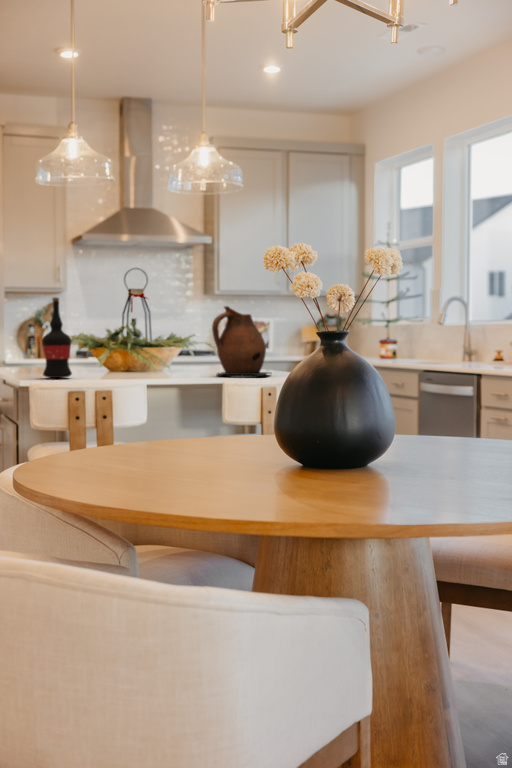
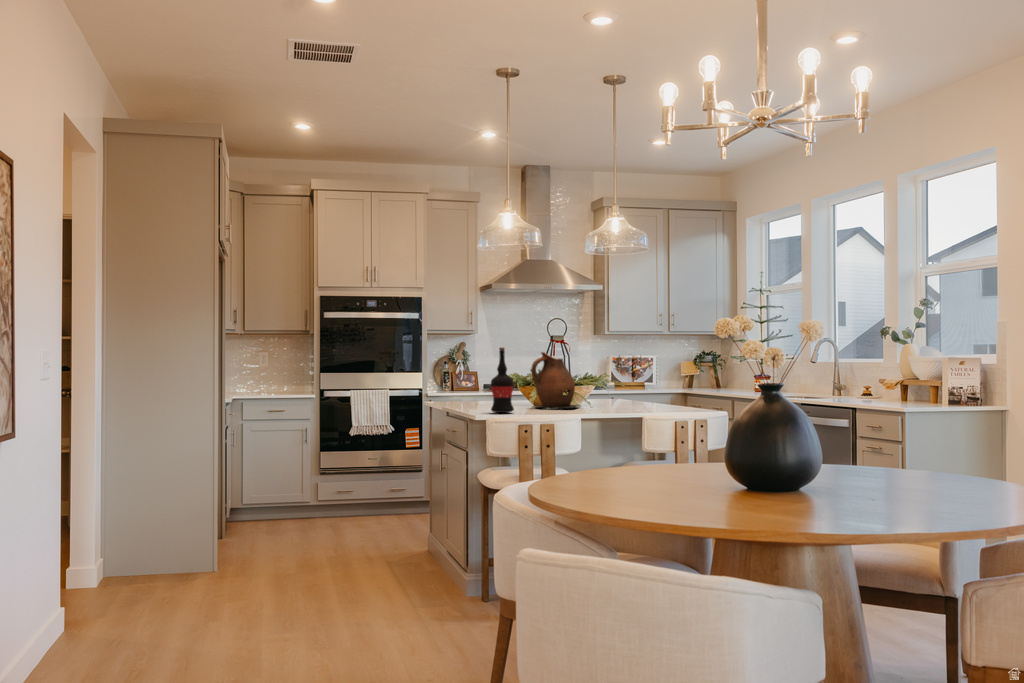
ceramic pitcher: present [212,306,271,376] -> present [531,352,580,409]

